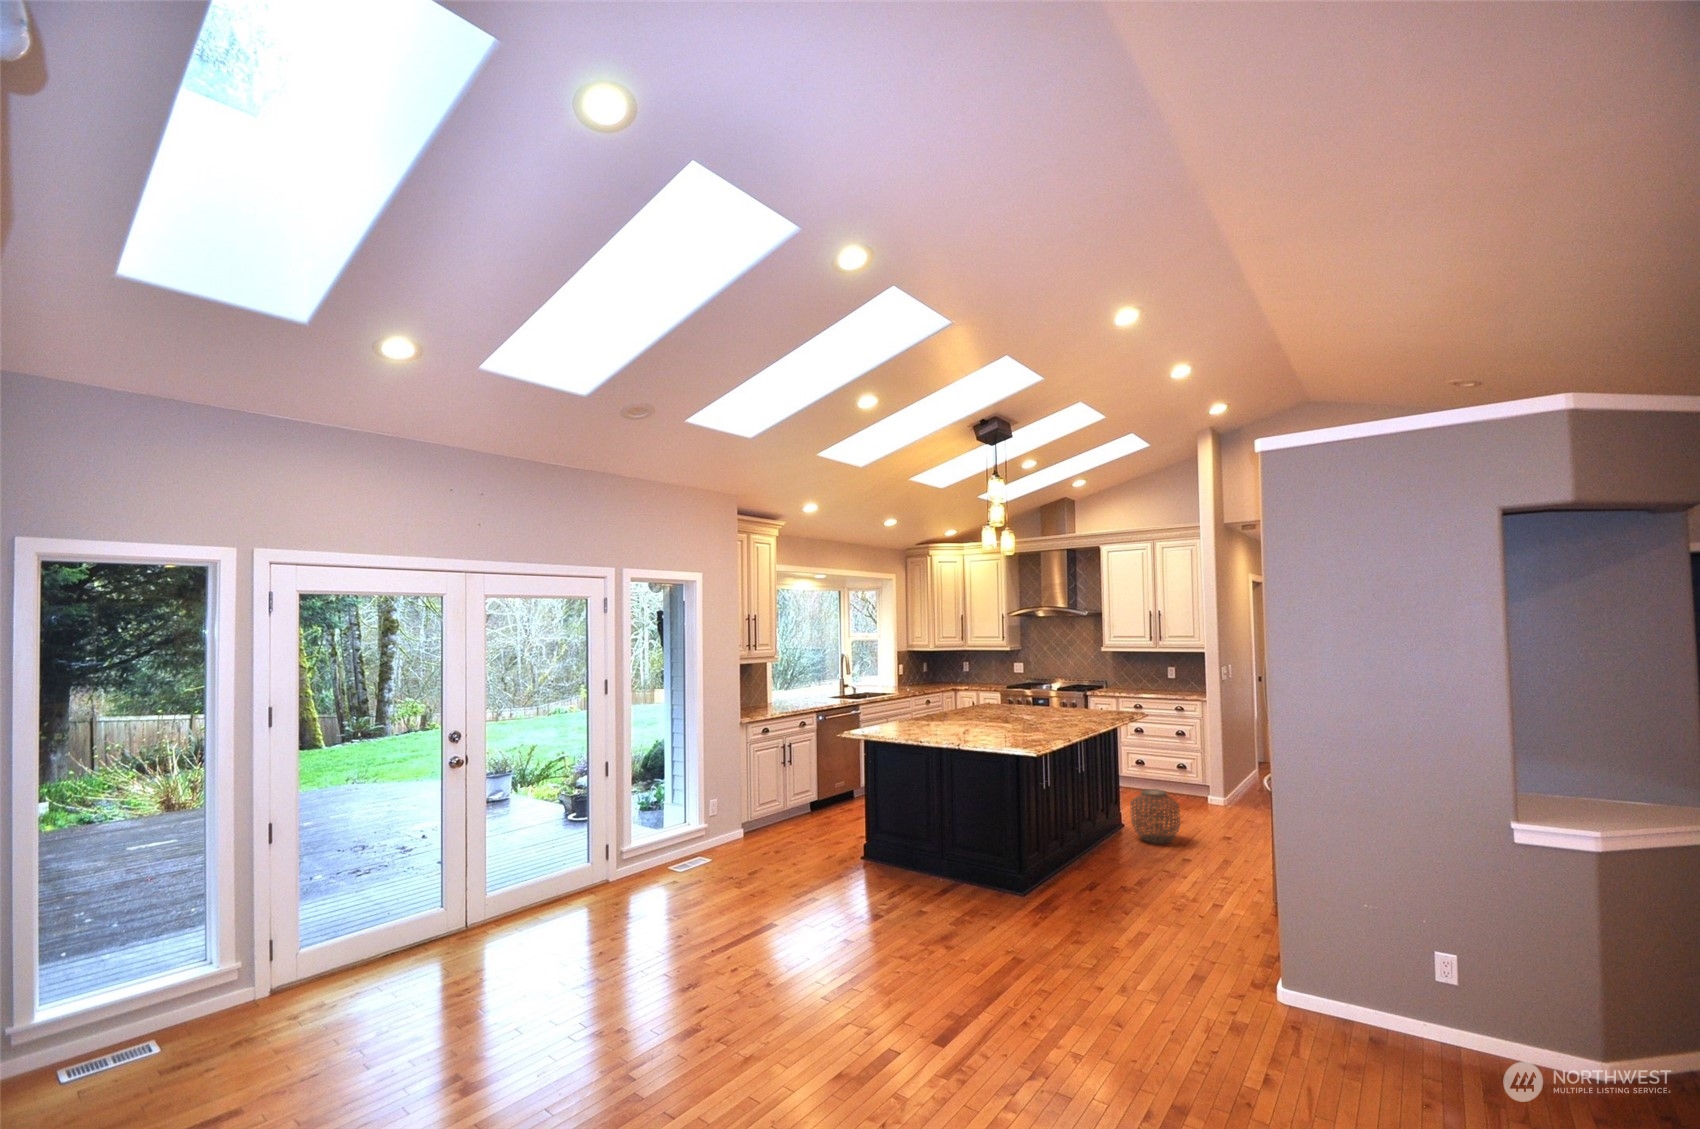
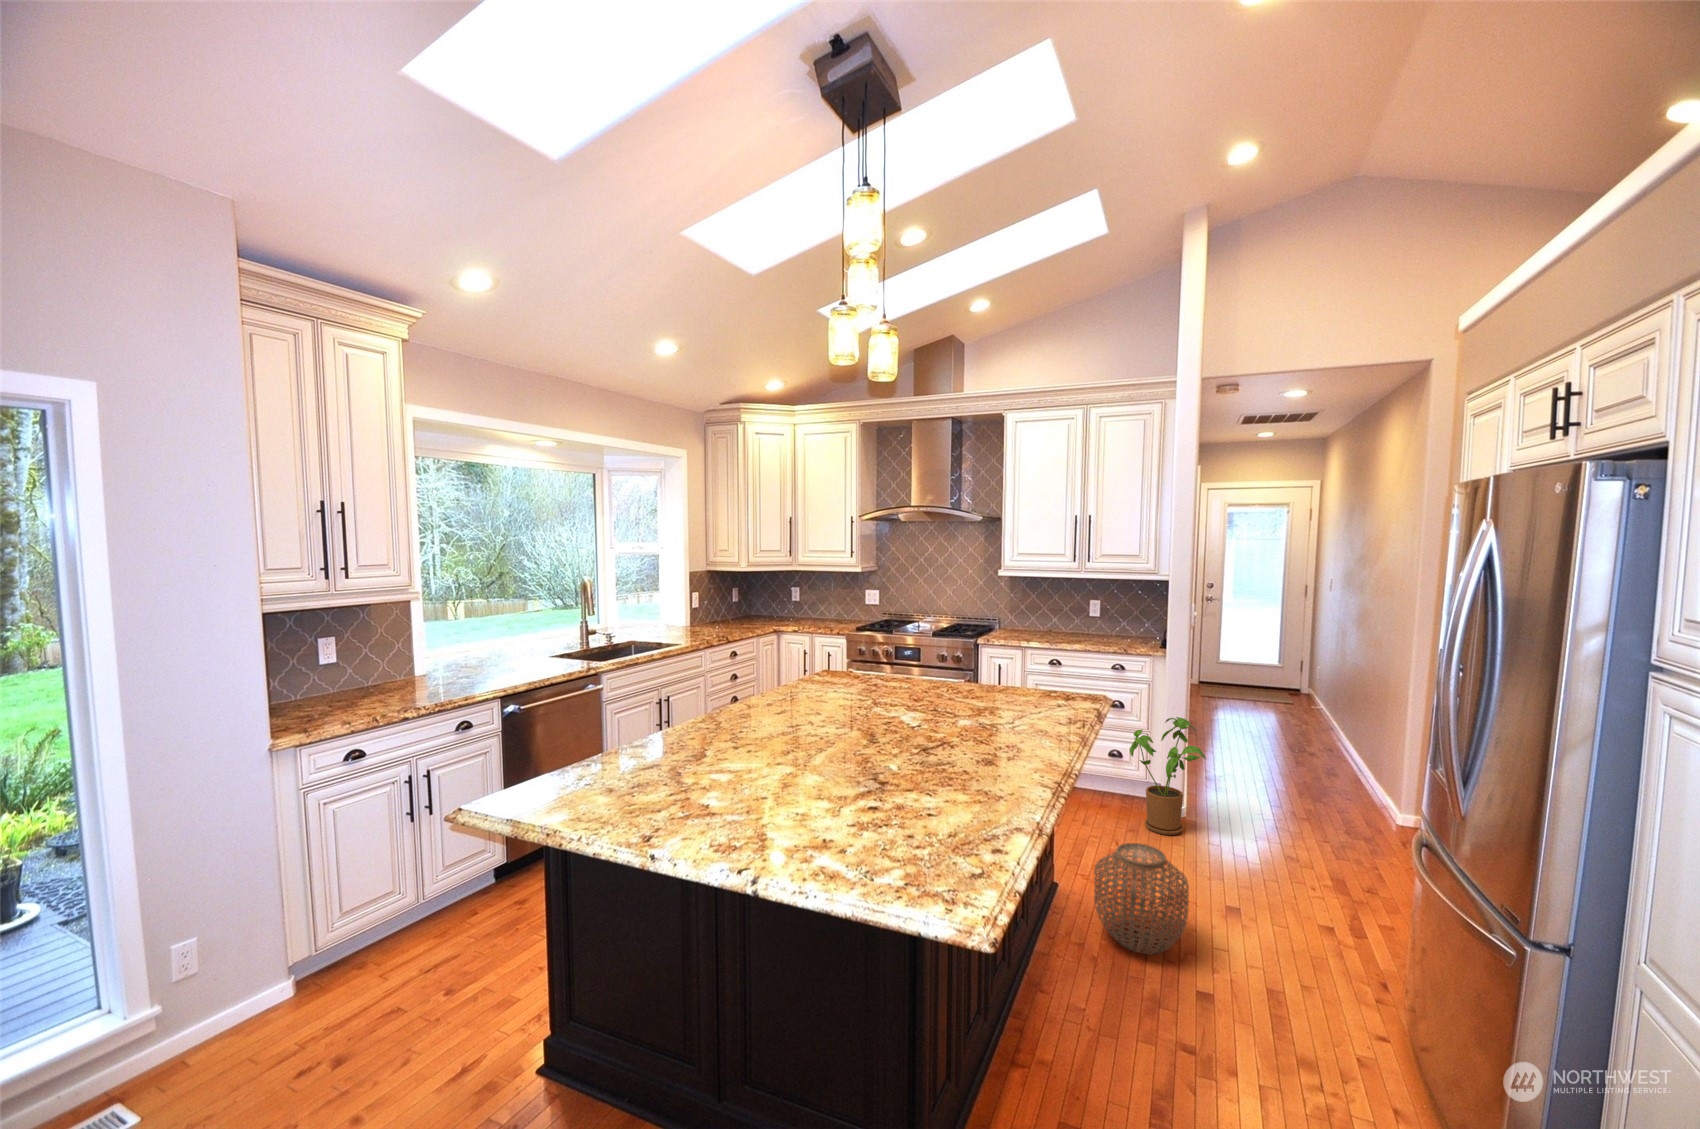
house plant: none [1182,738,1226,812] -> present [1130,717,1206,835]

